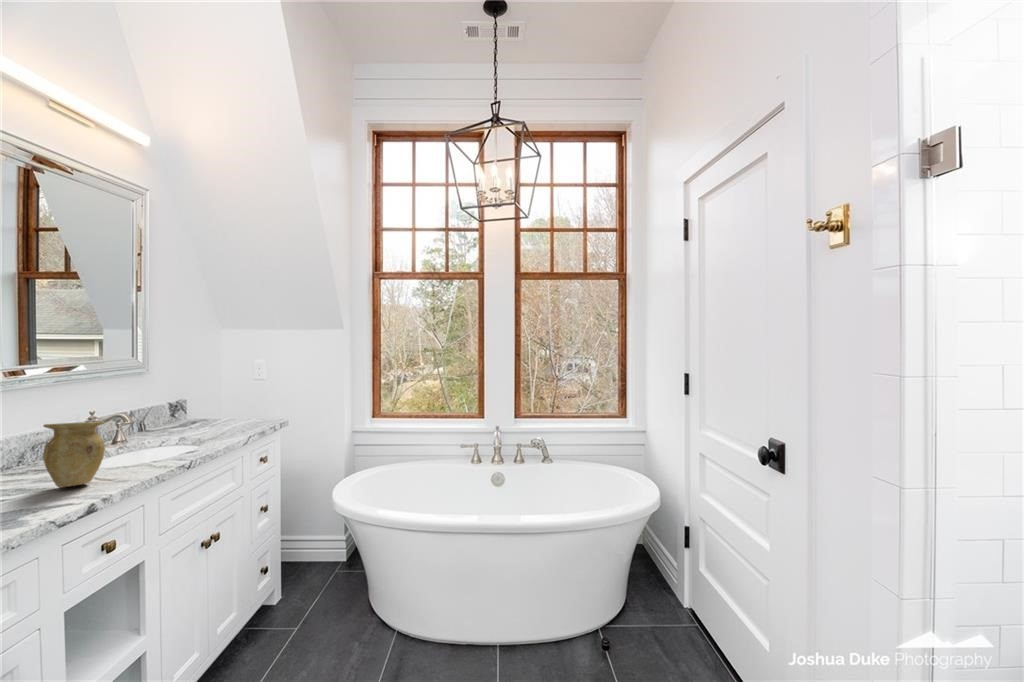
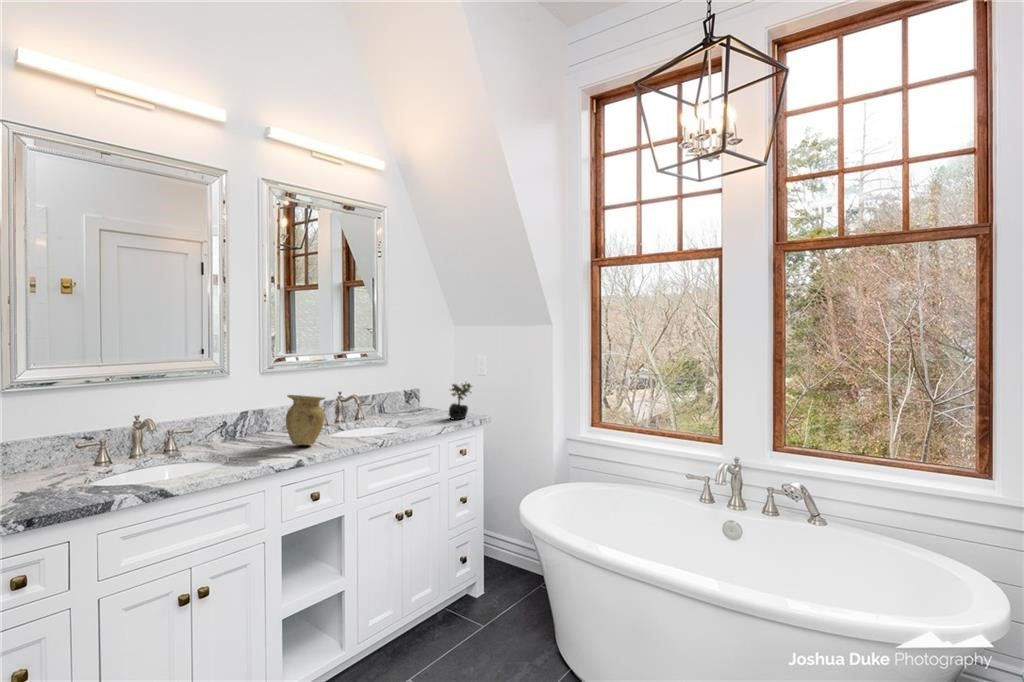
succulent plant: none [231,386,260,428] -> present [449,384,471,420]

